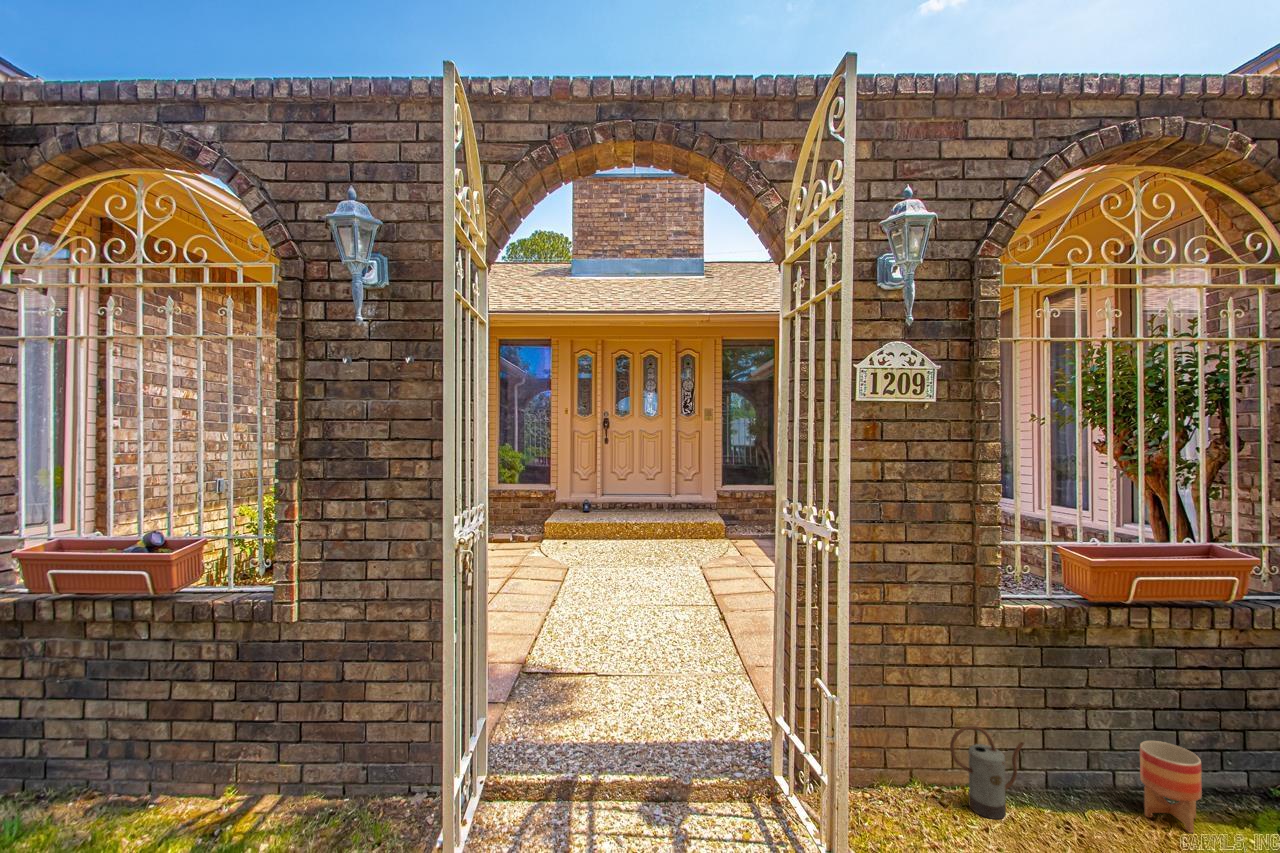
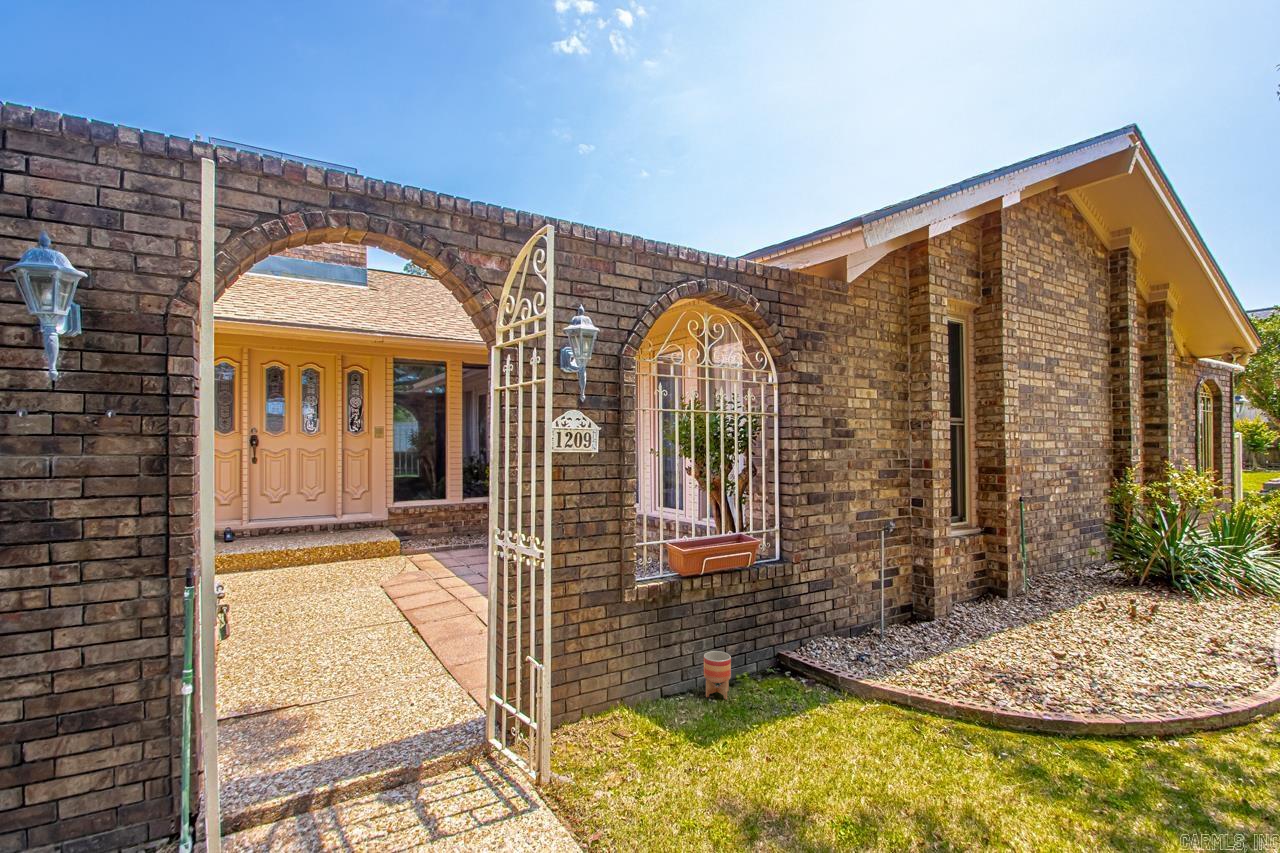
watering can: present [950,726,1024,819] -> none [605,666,647,724]

